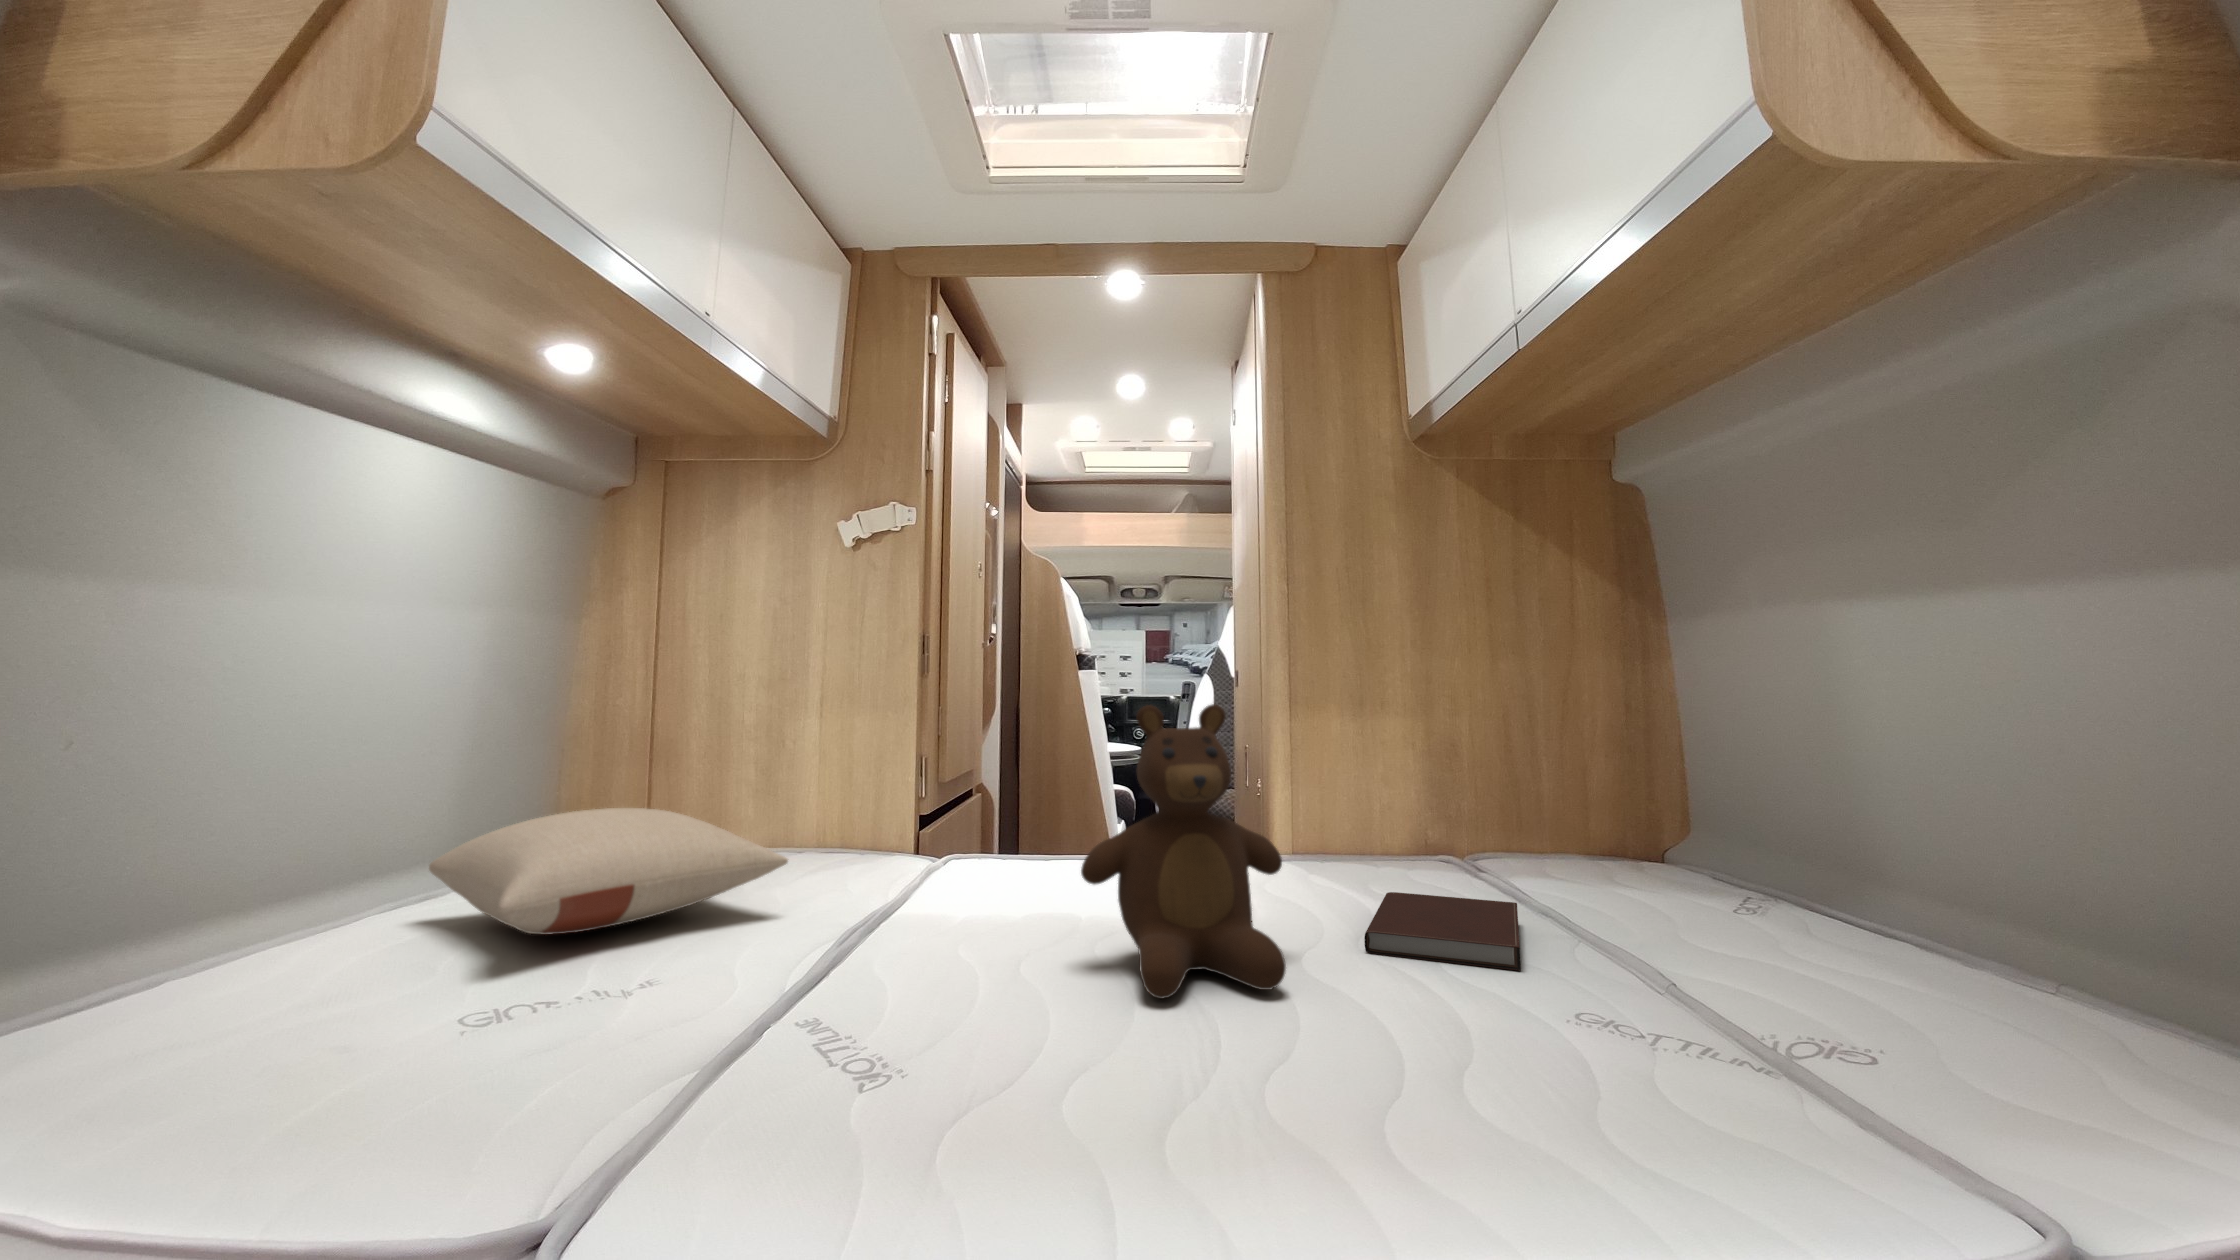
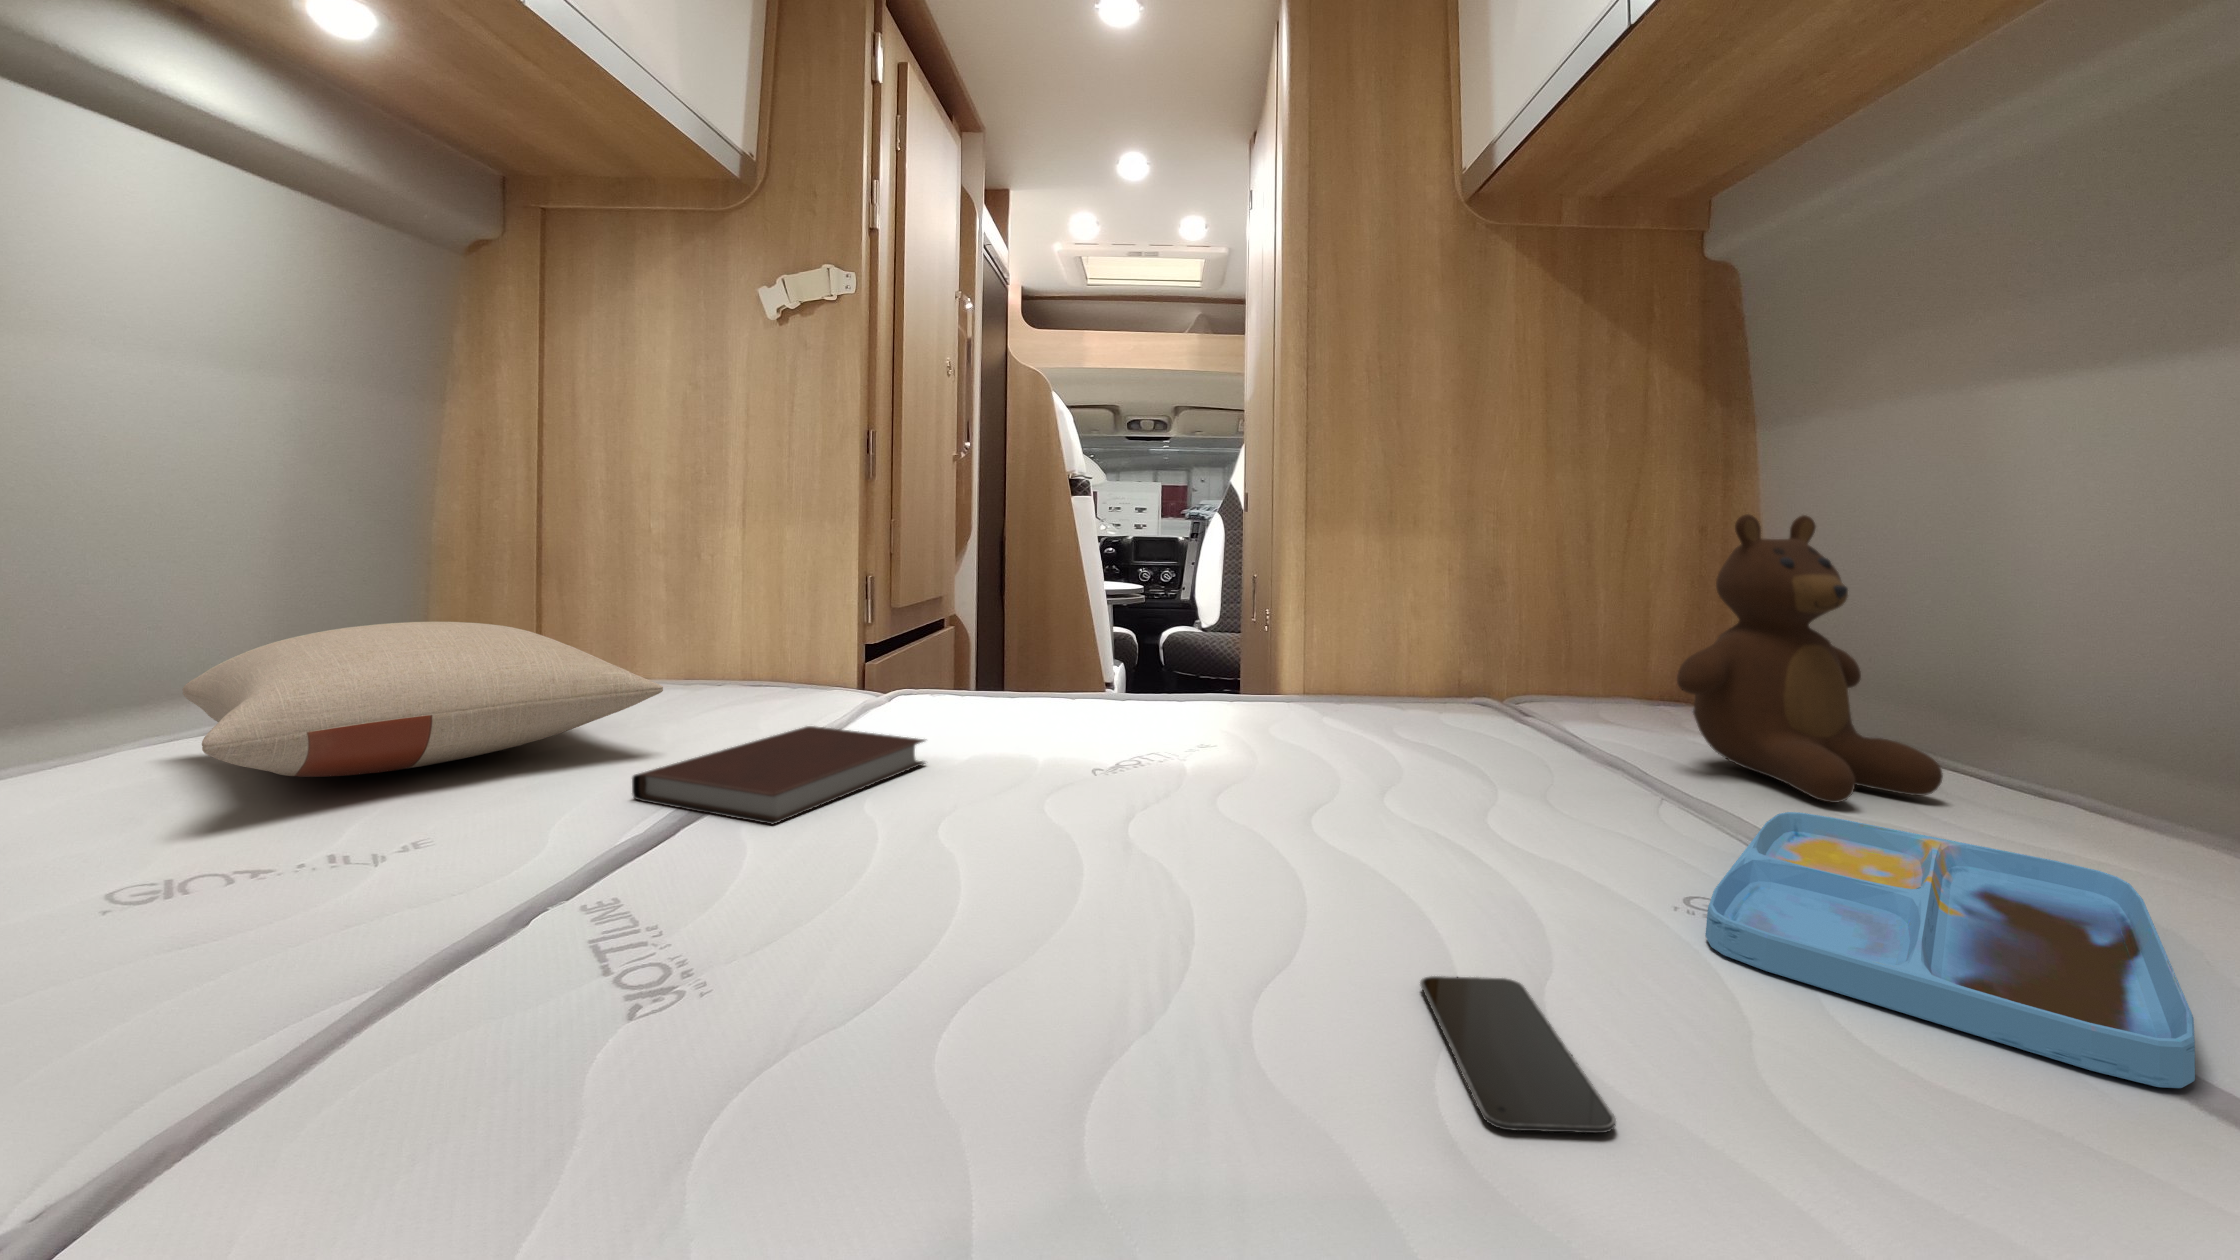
teddy bear: present [1081,704,1286,999] -> present [1677,514,1943,803]
notebook: present [1364,892,1521,971] -> present [632,726,925,824]
tray: none [1602,953,1938,1130] -> present [1705,812,2195,1088]
smartphone: none [1391,1066,1511,1150] -> present [1420,976,1616,1133]

